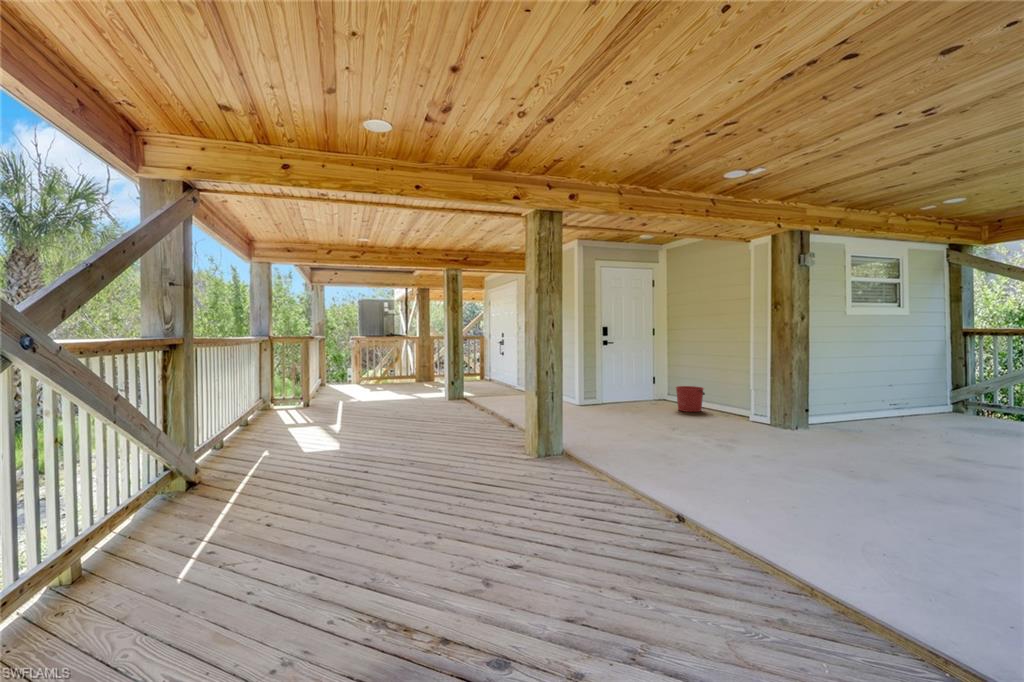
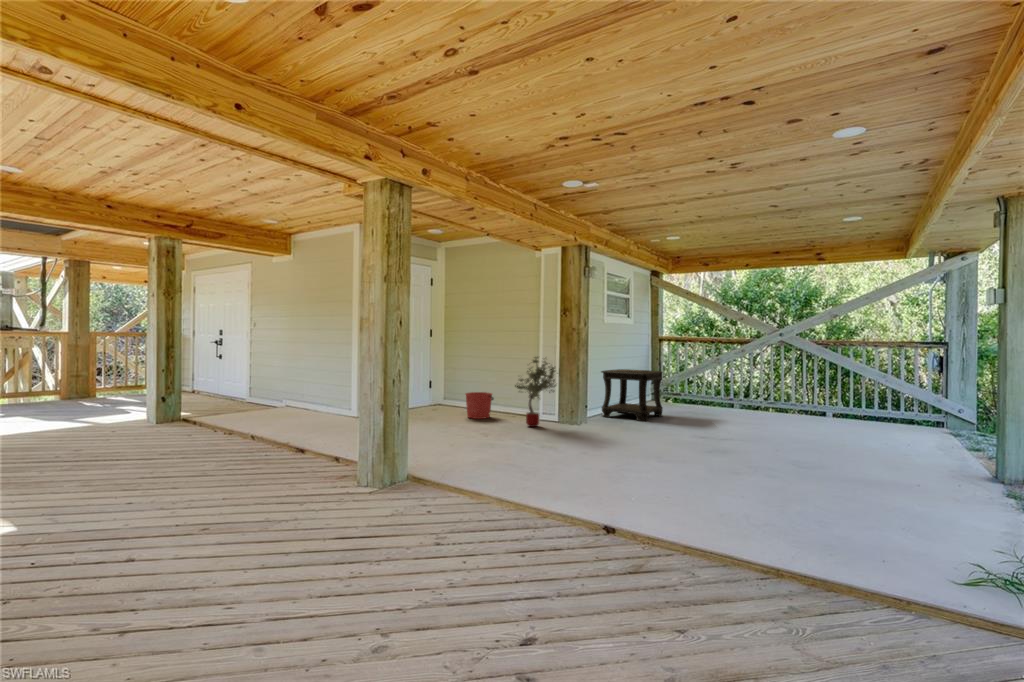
potted tree: none [719,352,766,425] -> present [515,357,556,427]
side table: none [838,368,937,433] -> present [601,369,663,421]

